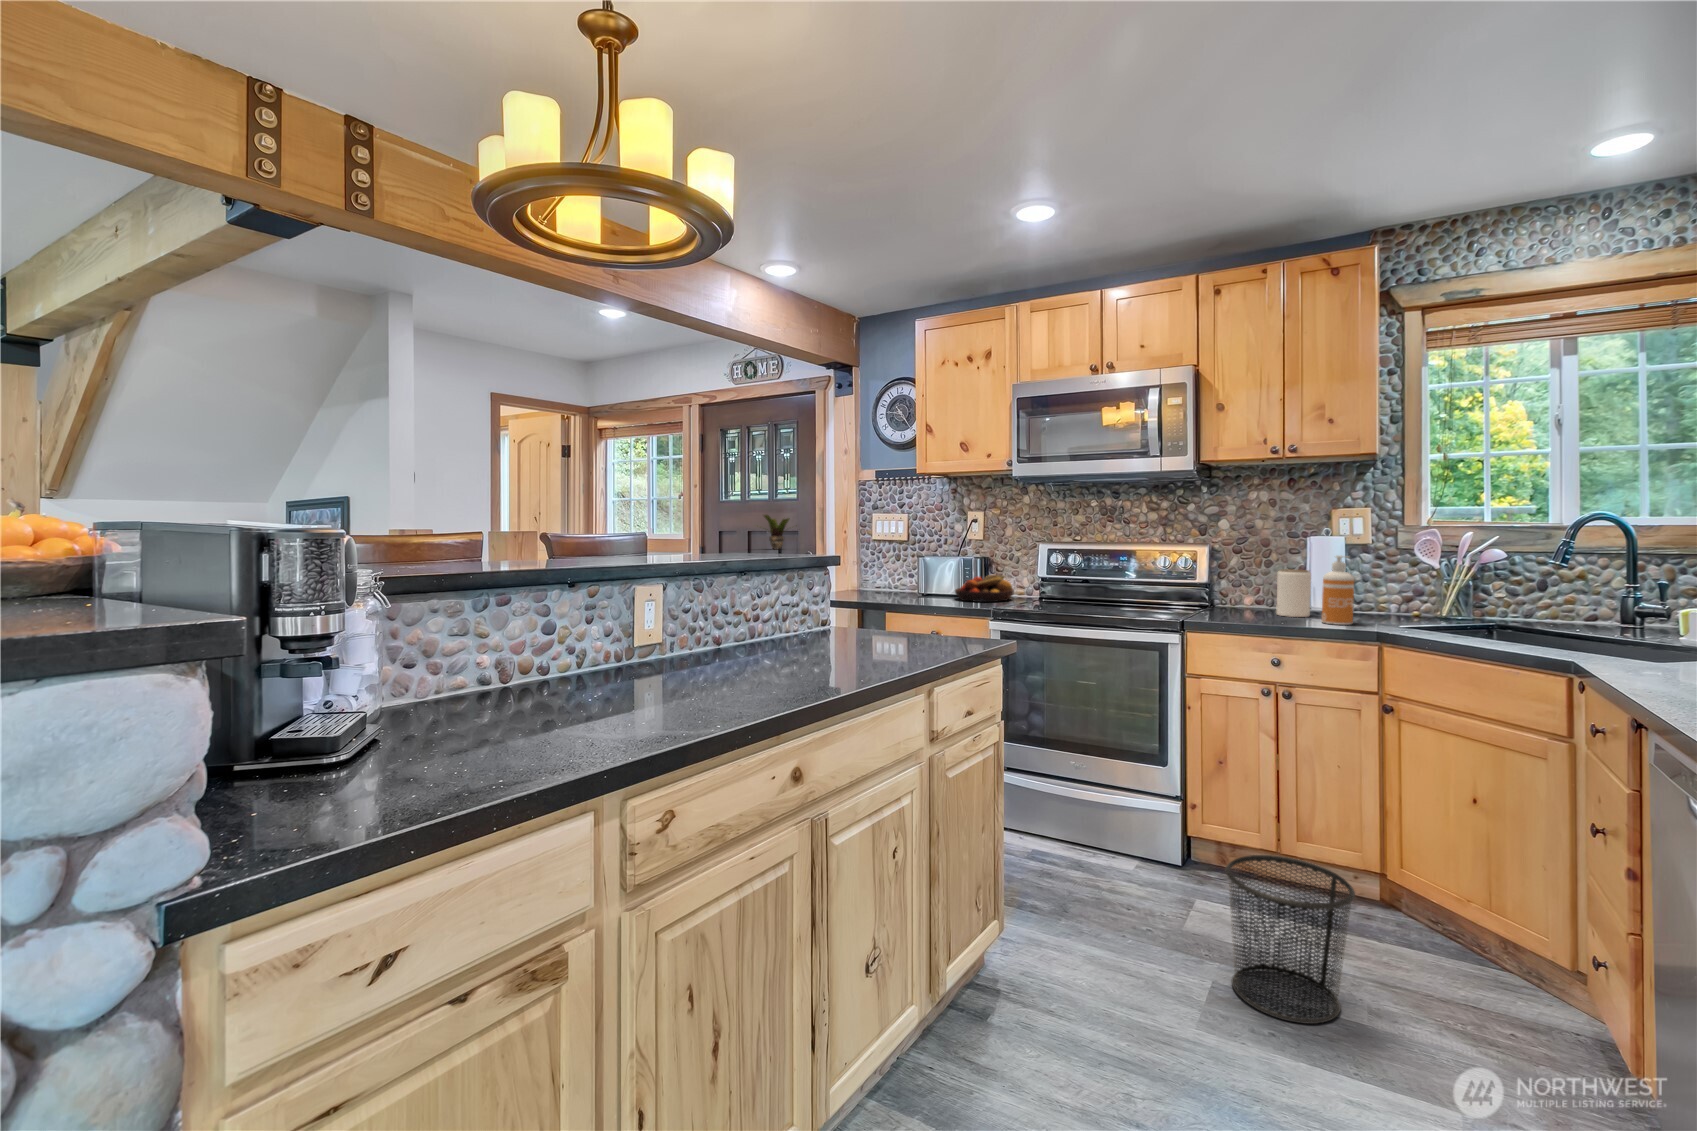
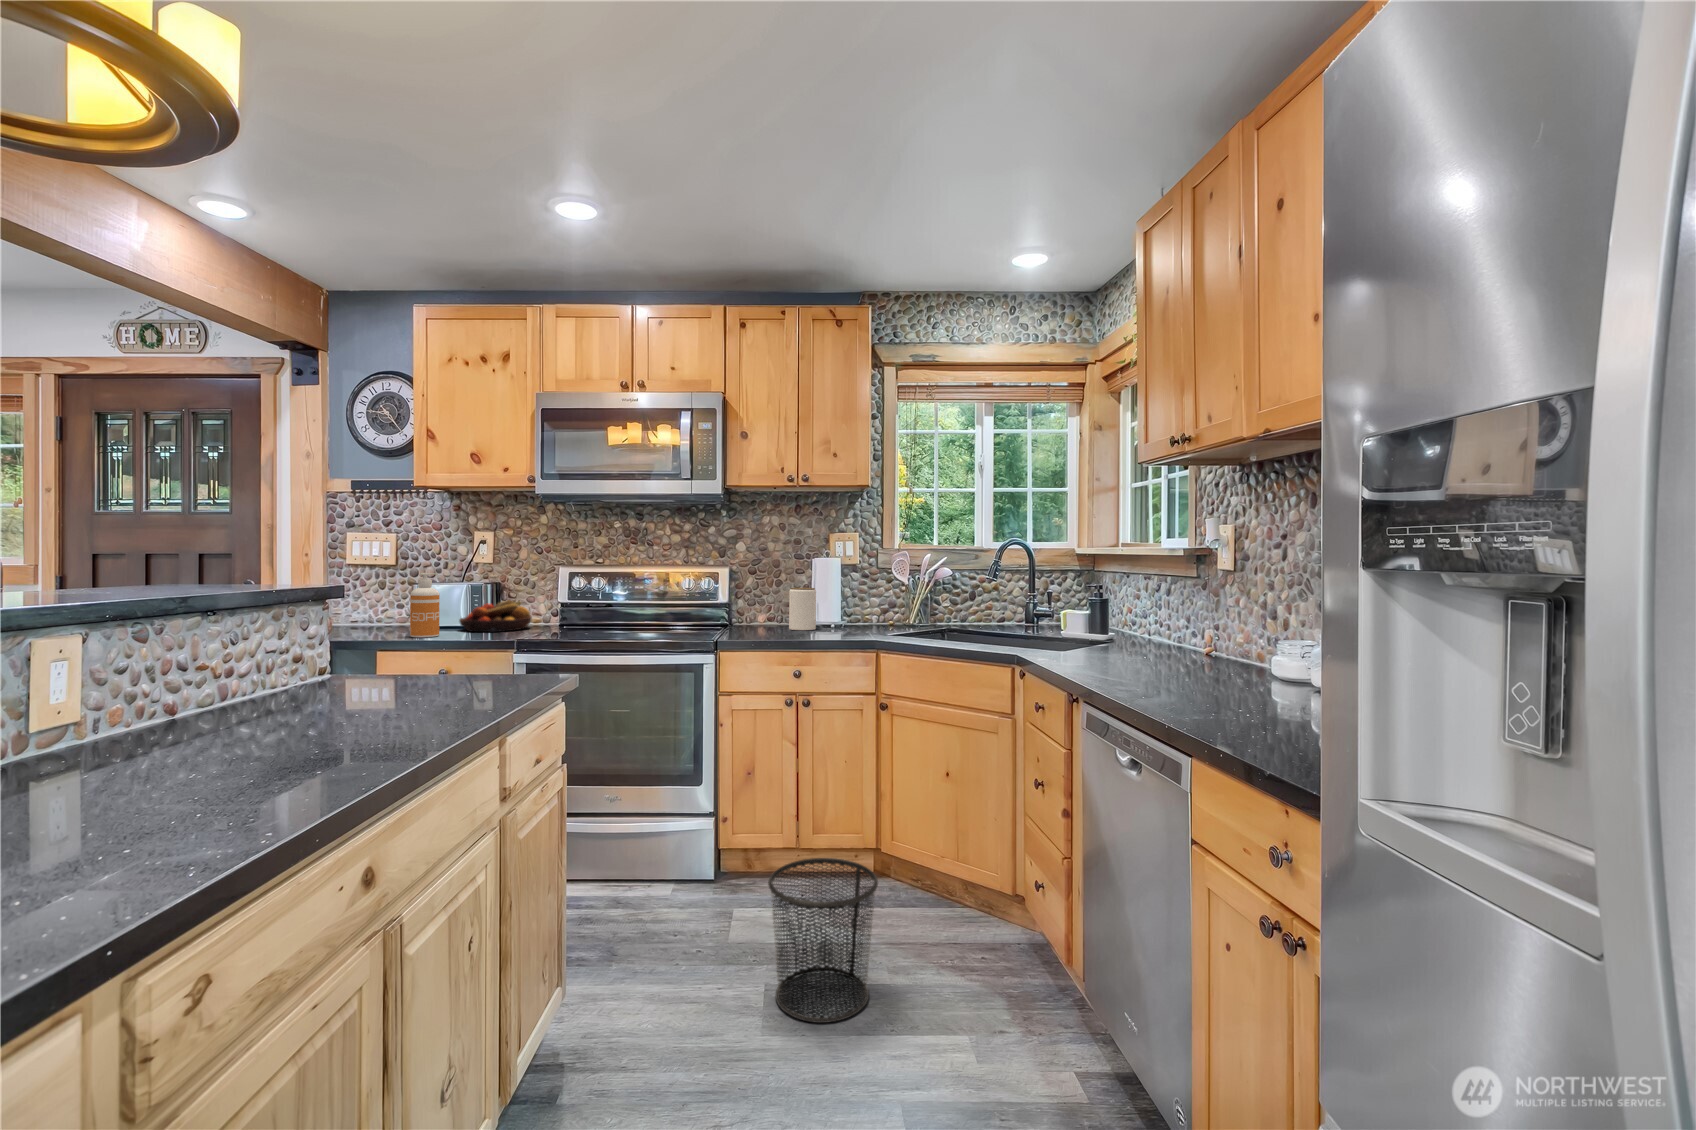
potted plant: present [764,515,790,549] -> none [153,531,233,577]
soap dispenser: present [1322,555,1354,625] -> present [410,573,440,637]

